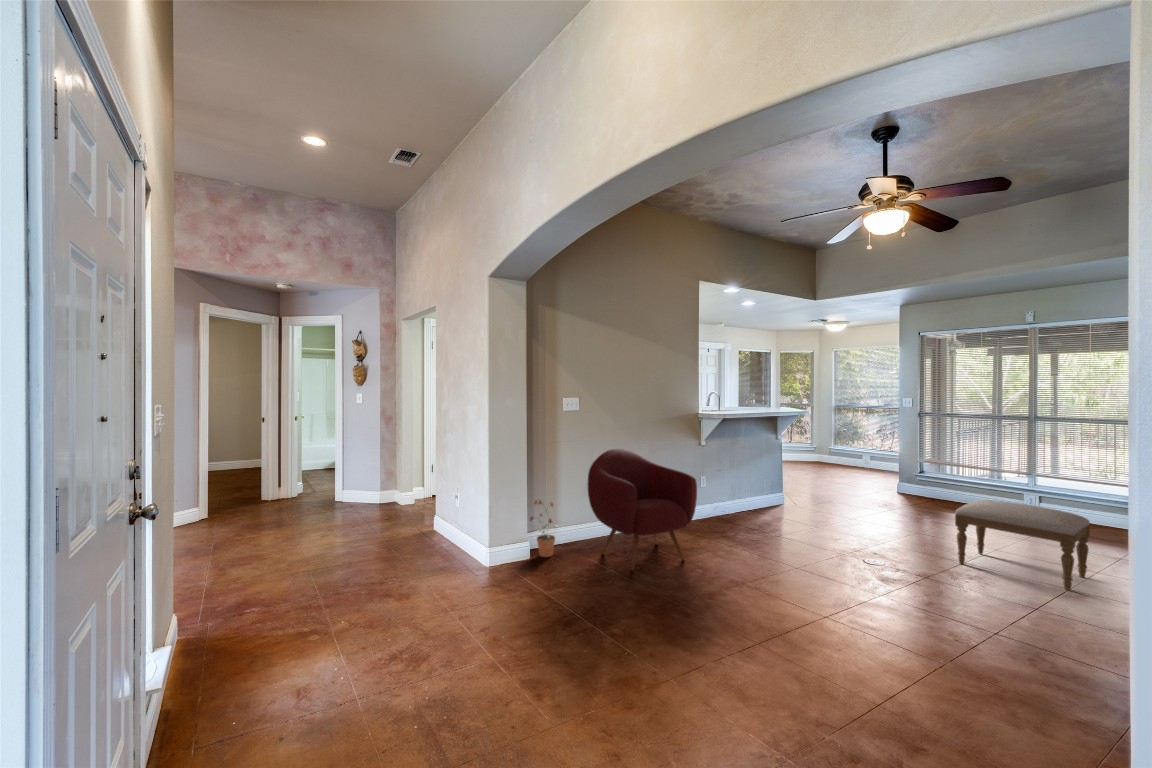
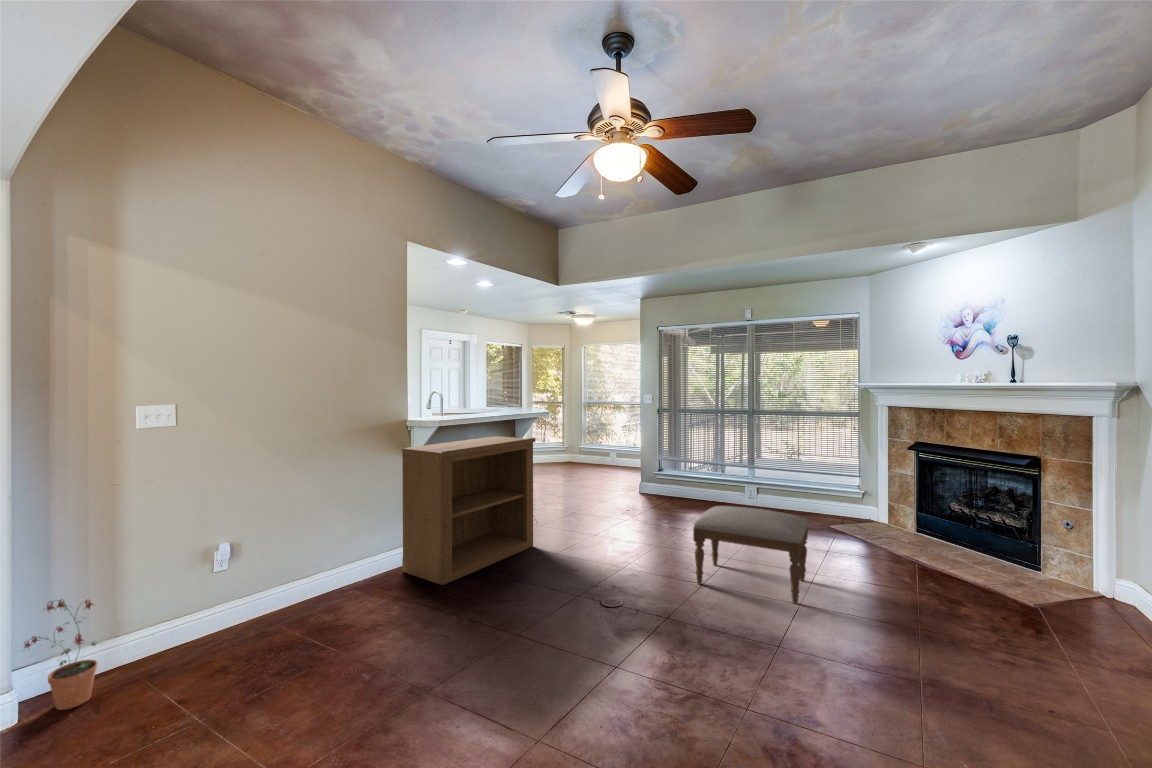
bookshelf: none [695,429,799,535] -> present [402,436,535,585]
armchair: present [588,449,697,571] -> none [173,485,378,706]

